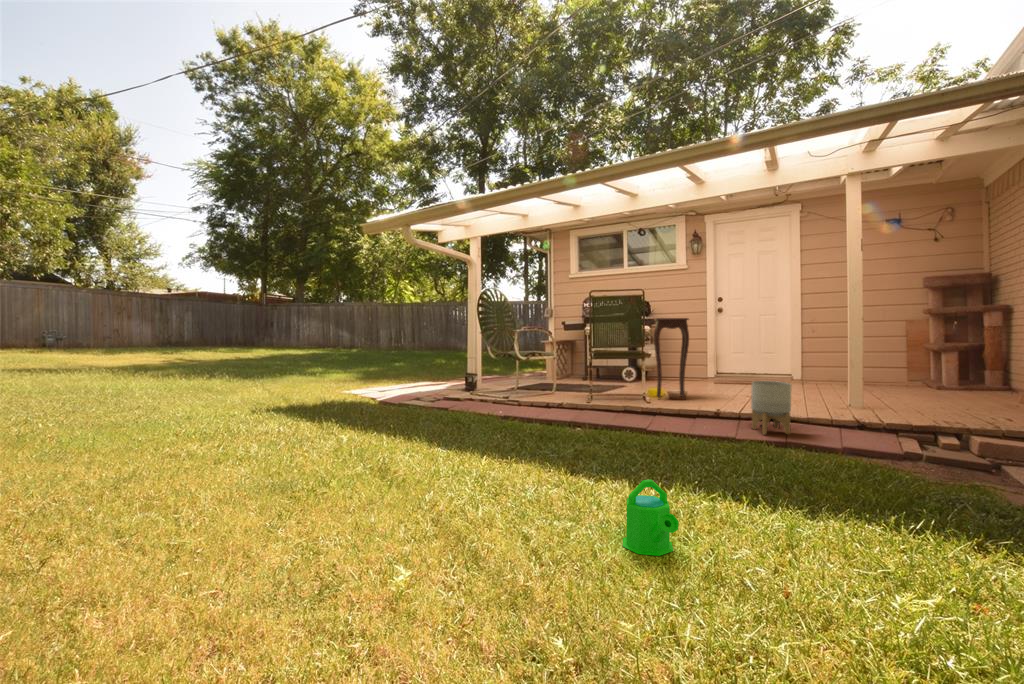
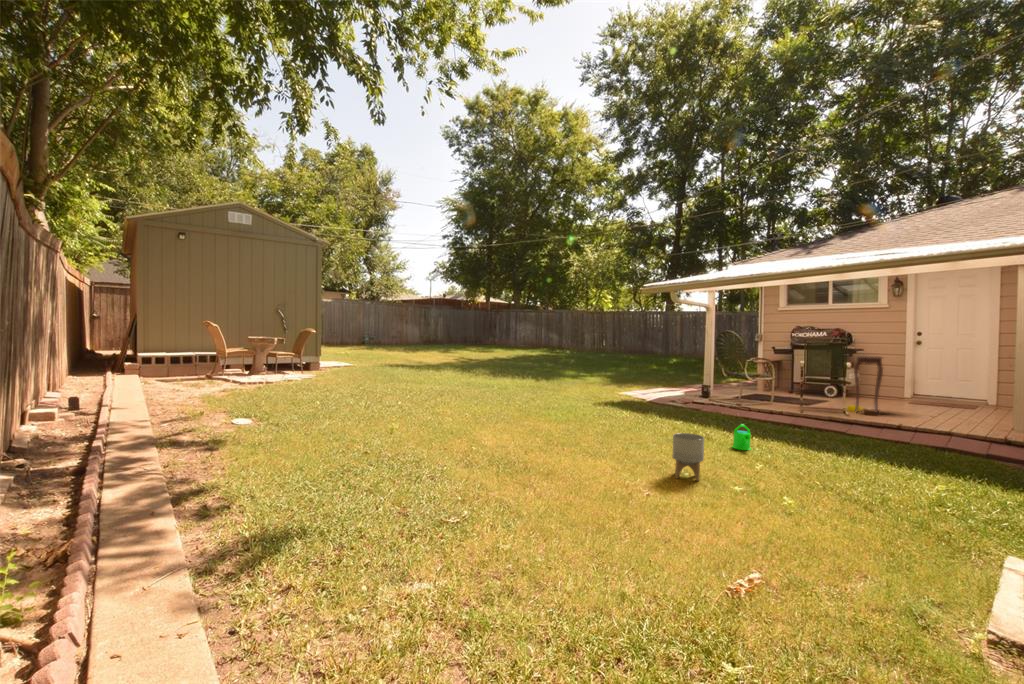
planter: present [751,381,791,435] -> present [673,433,704,481]
watering can: present [623,479,679,556] -> present [732,424,751,450]

